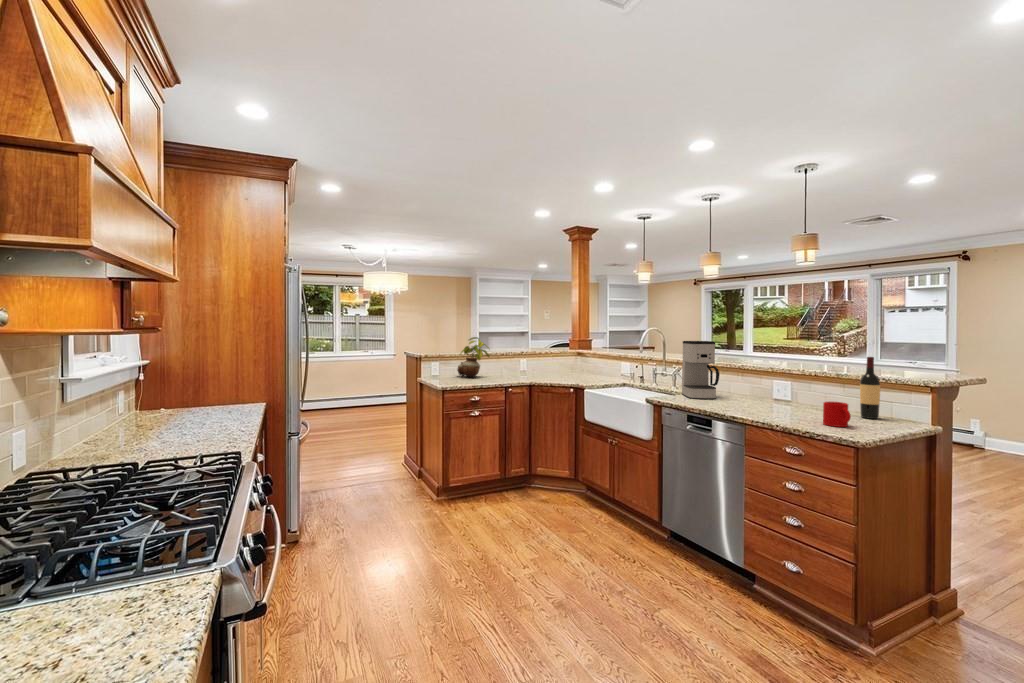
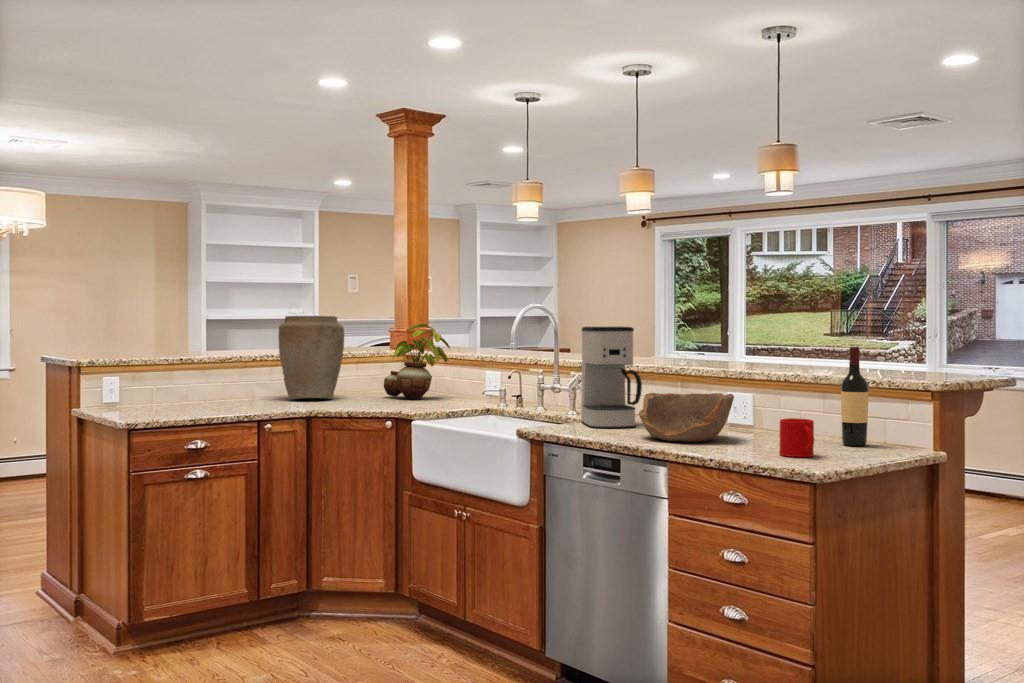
vase: none [515,333,548,375] -> present [278,316,344,398]
potted plant: present [457,337,489,377] -> present [384,324,450,399]
bowl: none [722,381,785,411] -> present [639,393,734,442]

